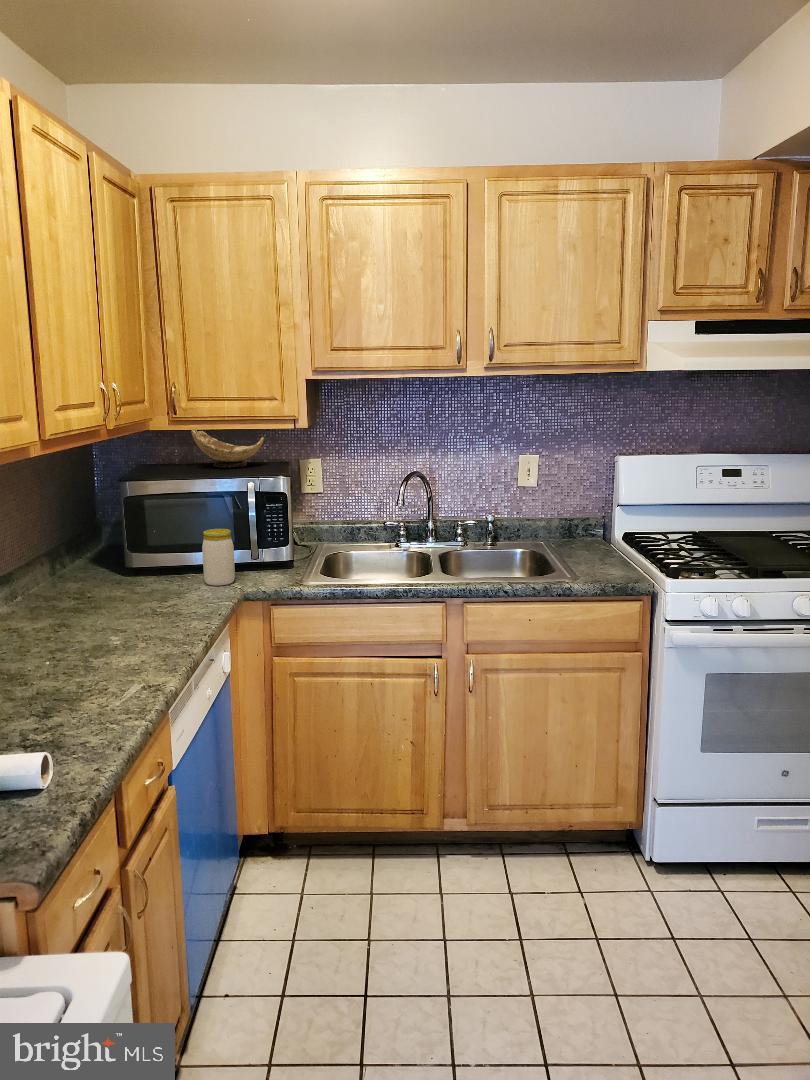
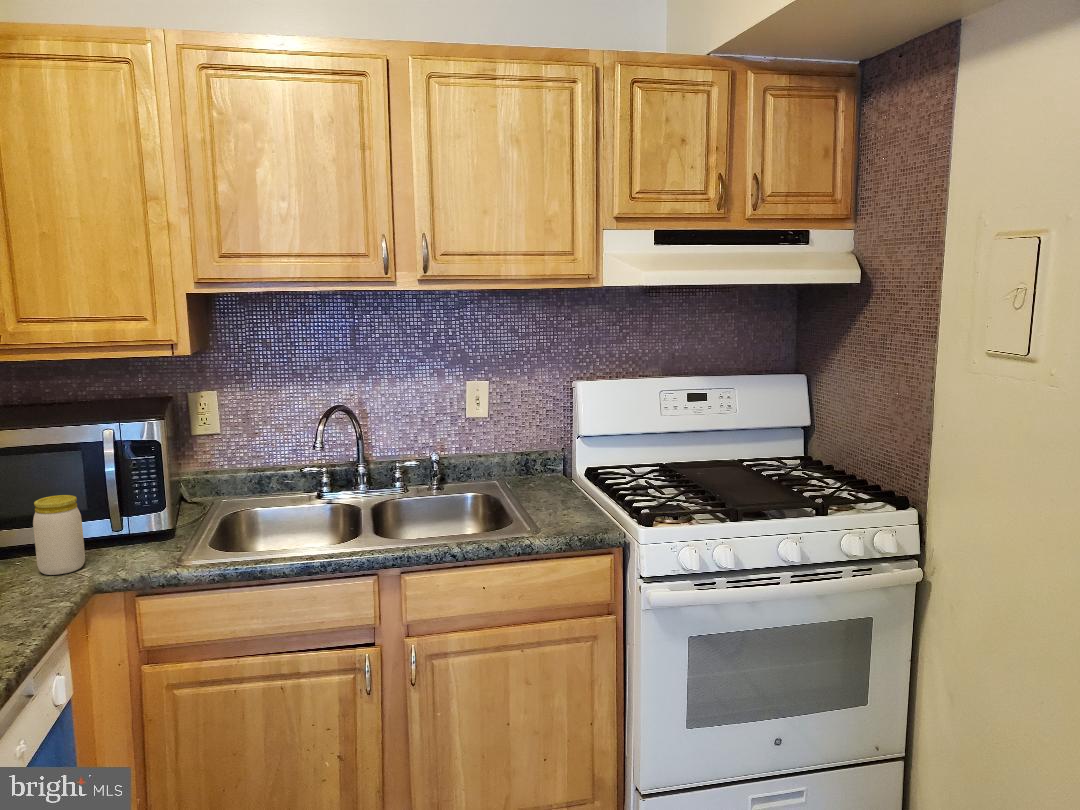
decorative bowl: present [191,430,264,468] -> none [27,346,134,409]

